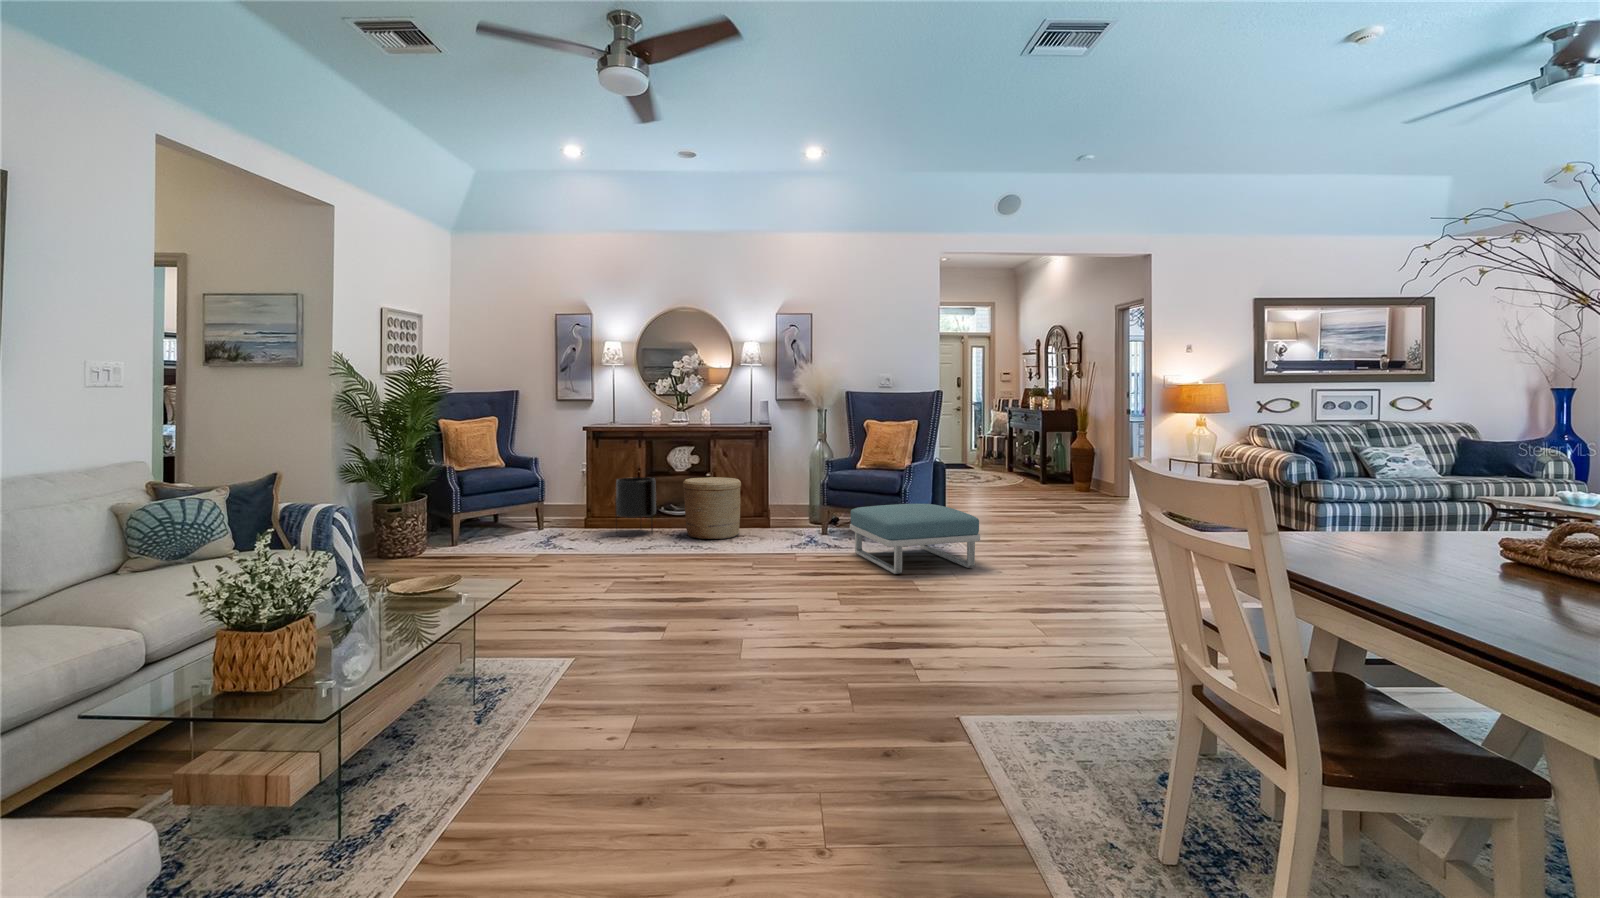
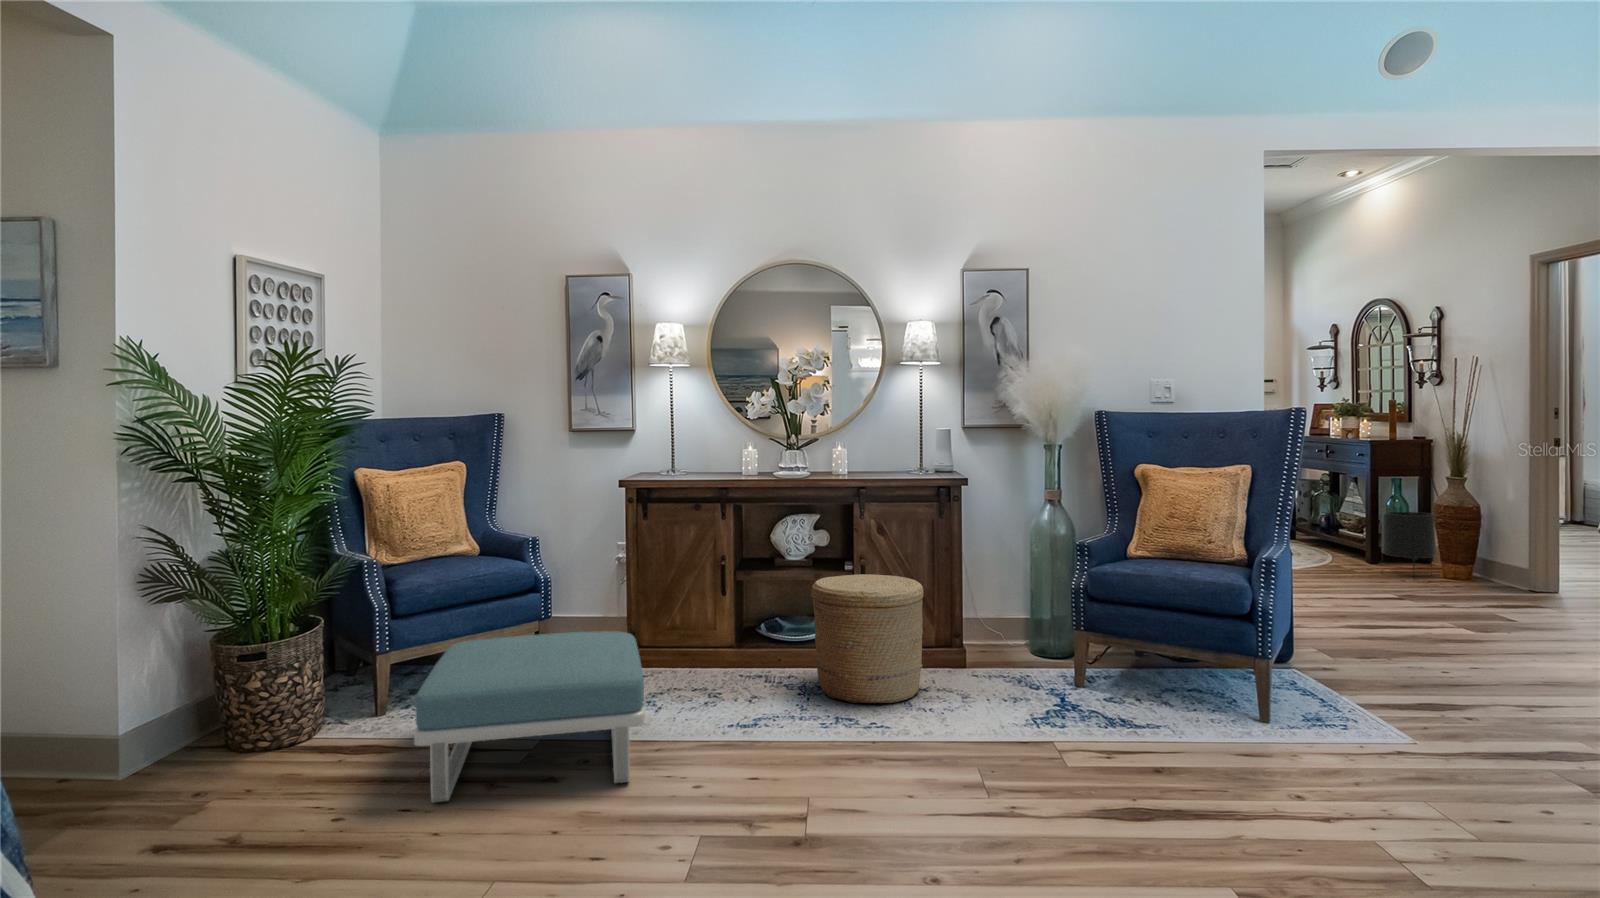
planter: present [615,477,656,523] -> present [1382,512,1437,579]
footstool: present [850,504,980,574] -> present [414,631,645,802]

